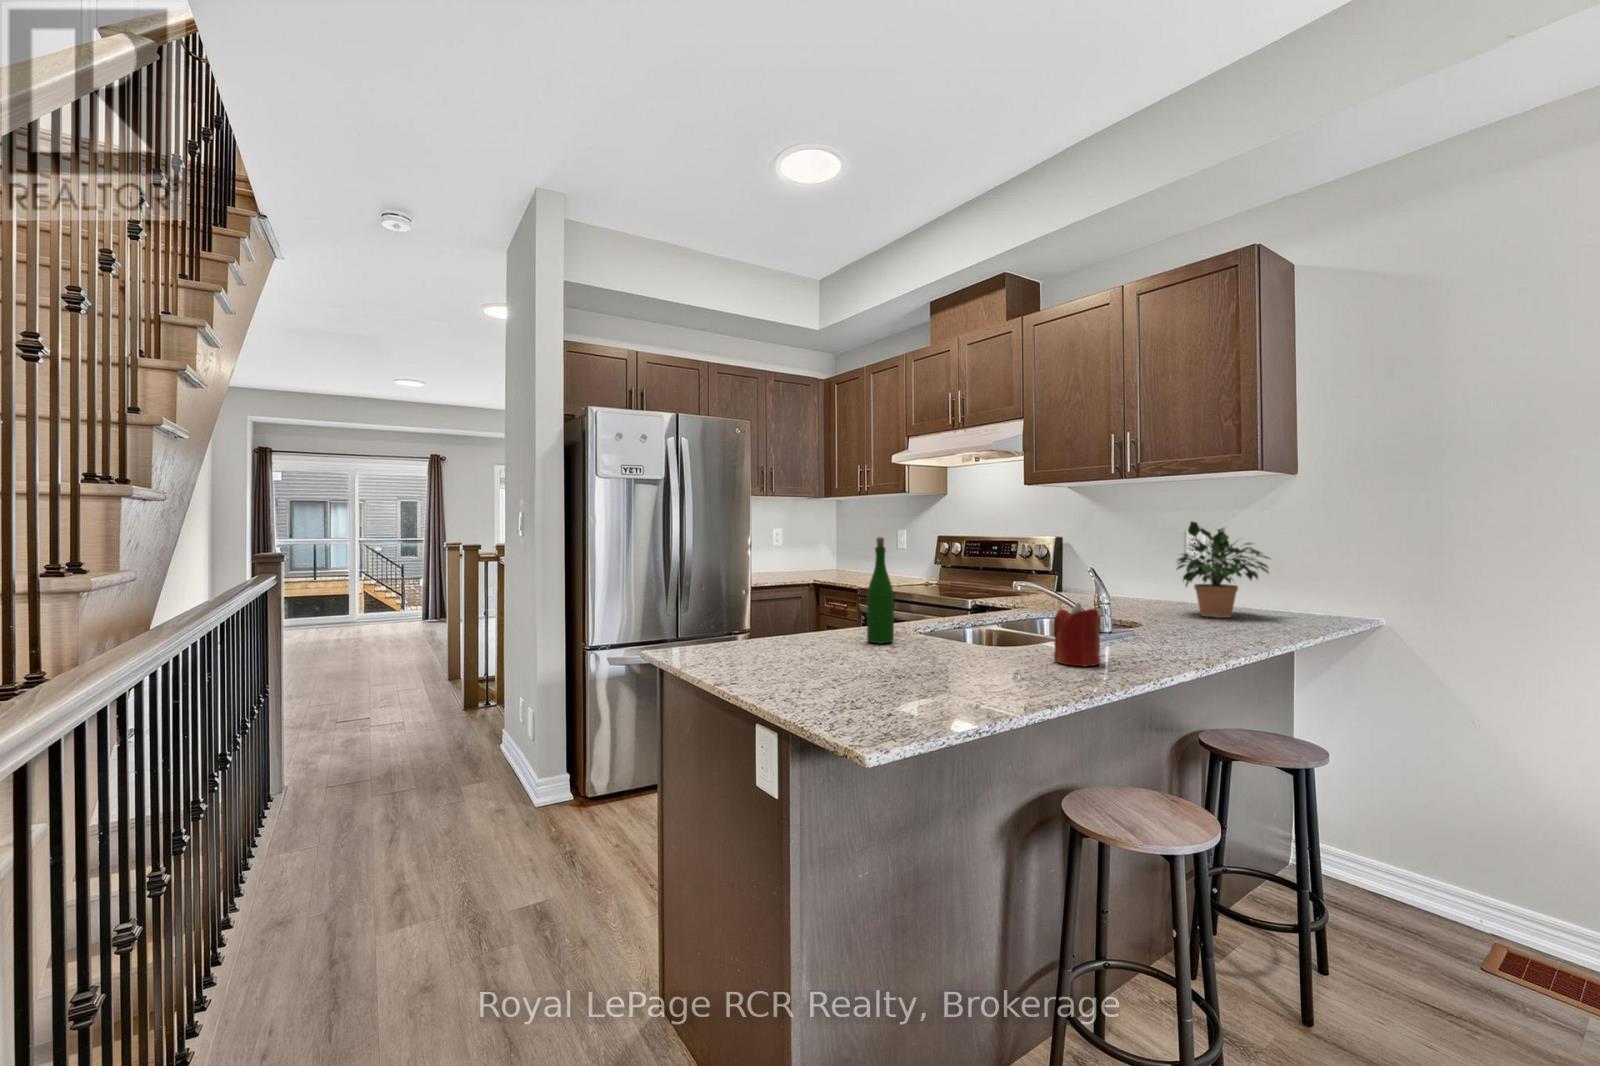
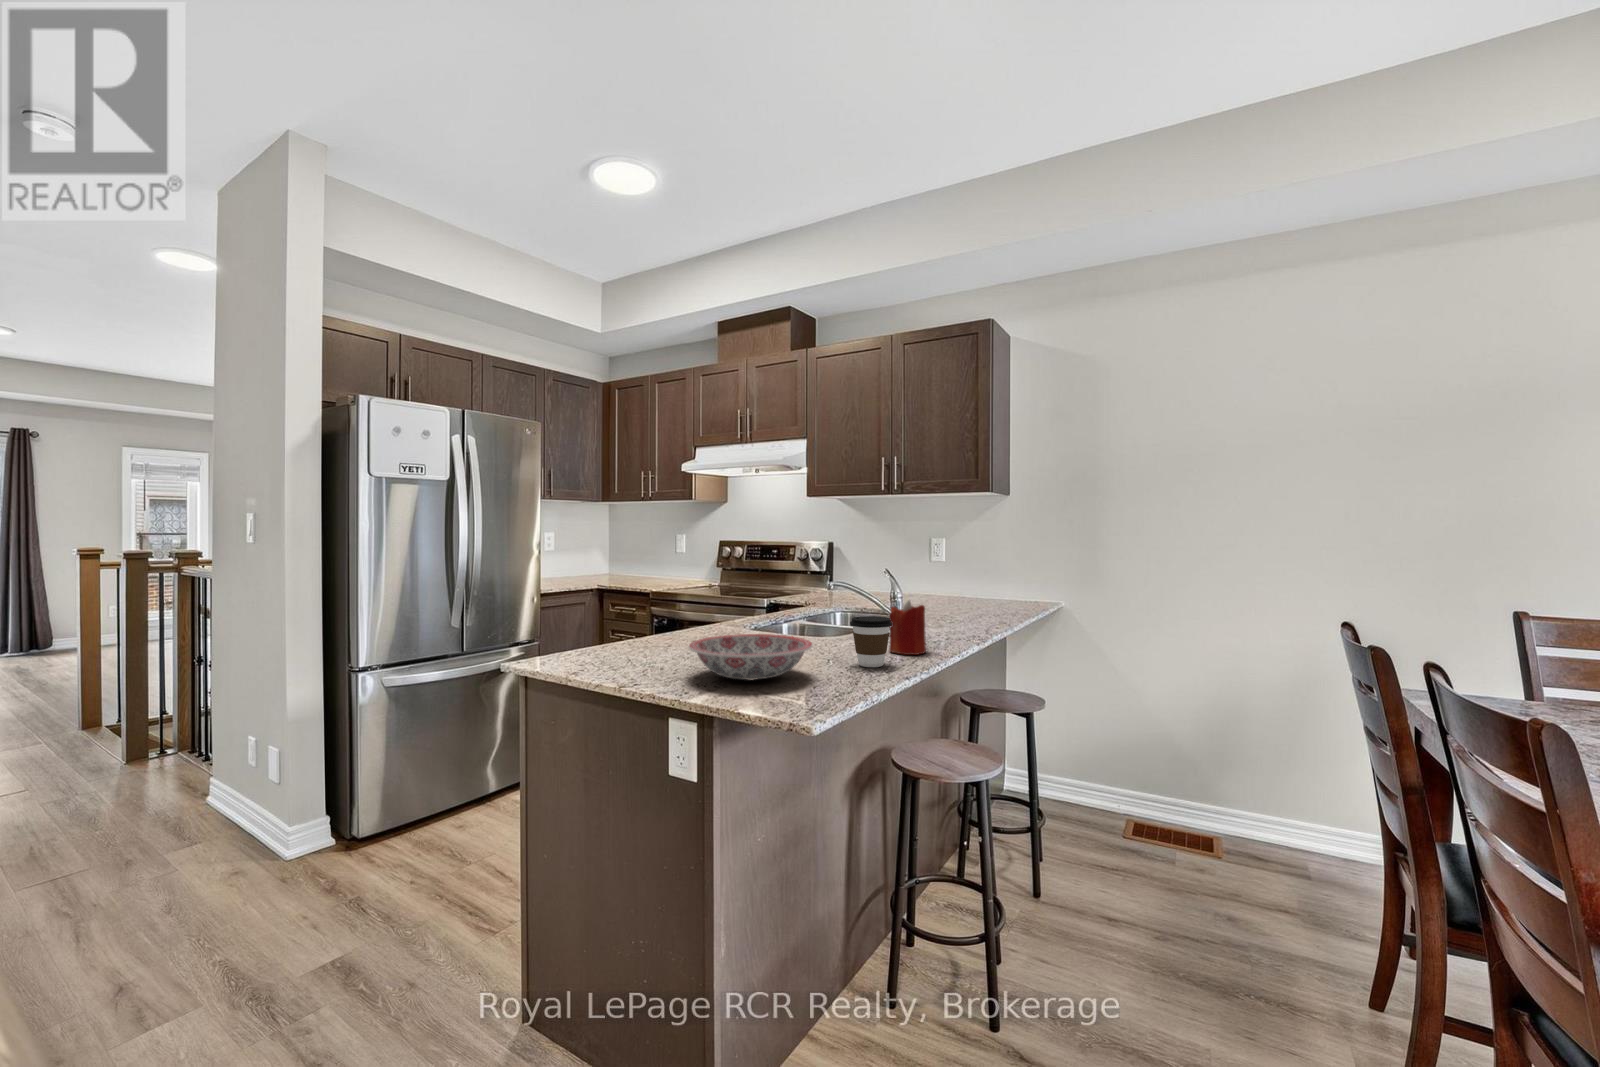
potted plant: present [1176,522,1269,618] -> none [933,528,1005,606]
wine bottle: present [867,537,894,643] -> none [713,544,739,645]
coffee cup: none [992,618,1041,675] -> present [850,616,892,667]
ceramic bowl: none [806,631,937,677] -> present [689,634,812,680]

